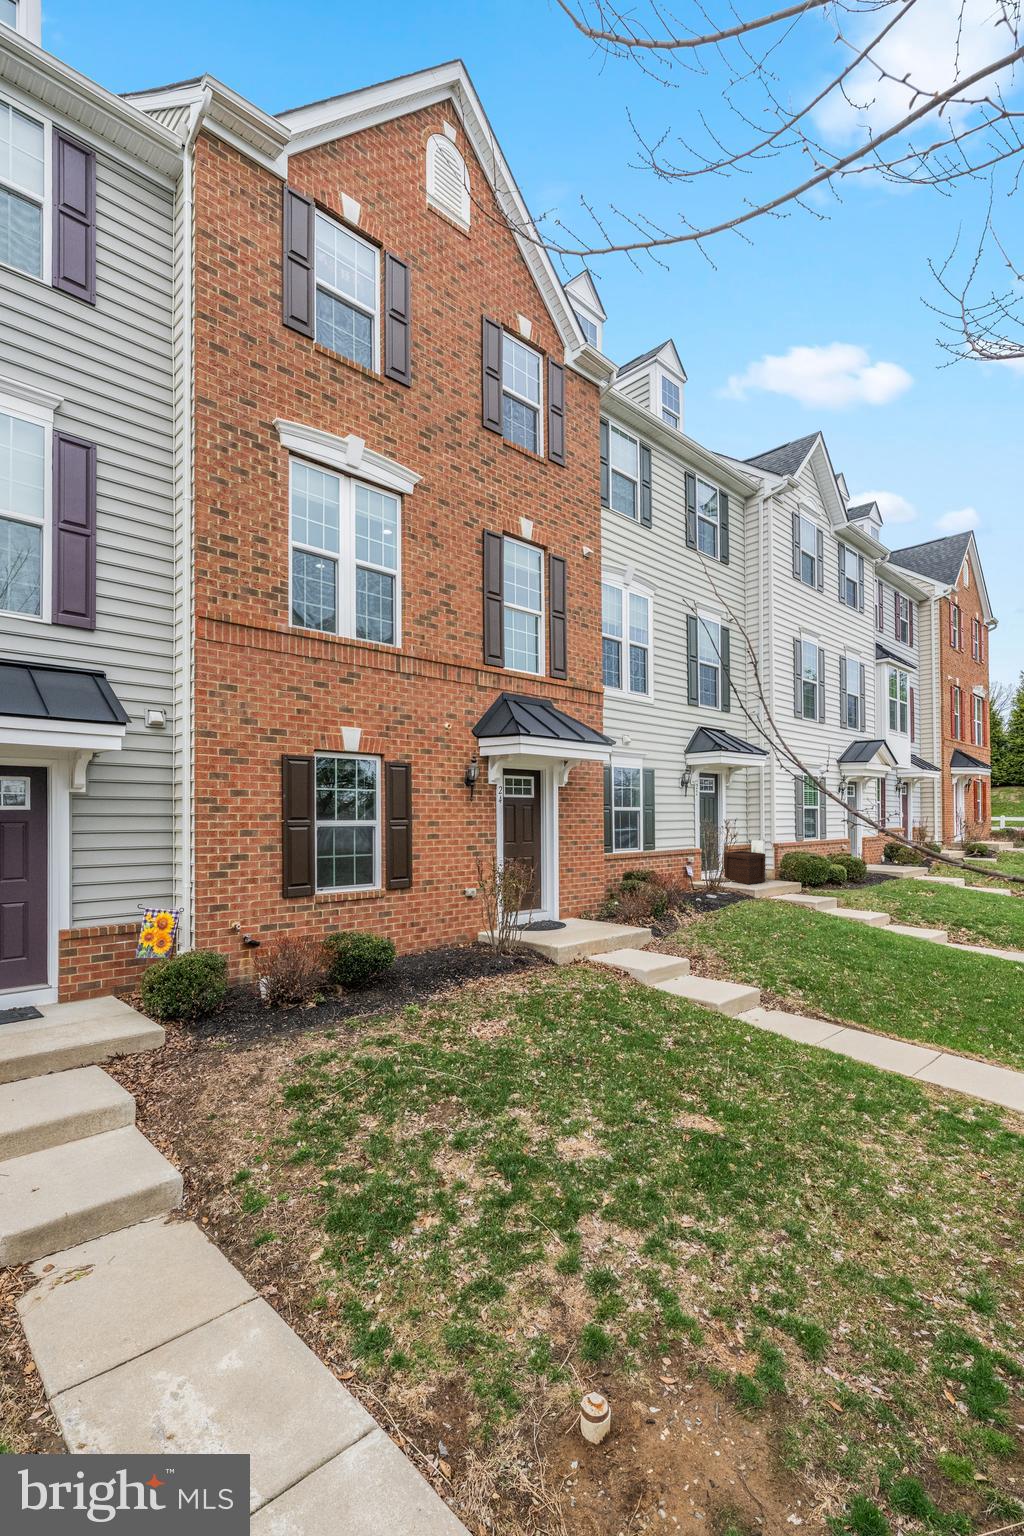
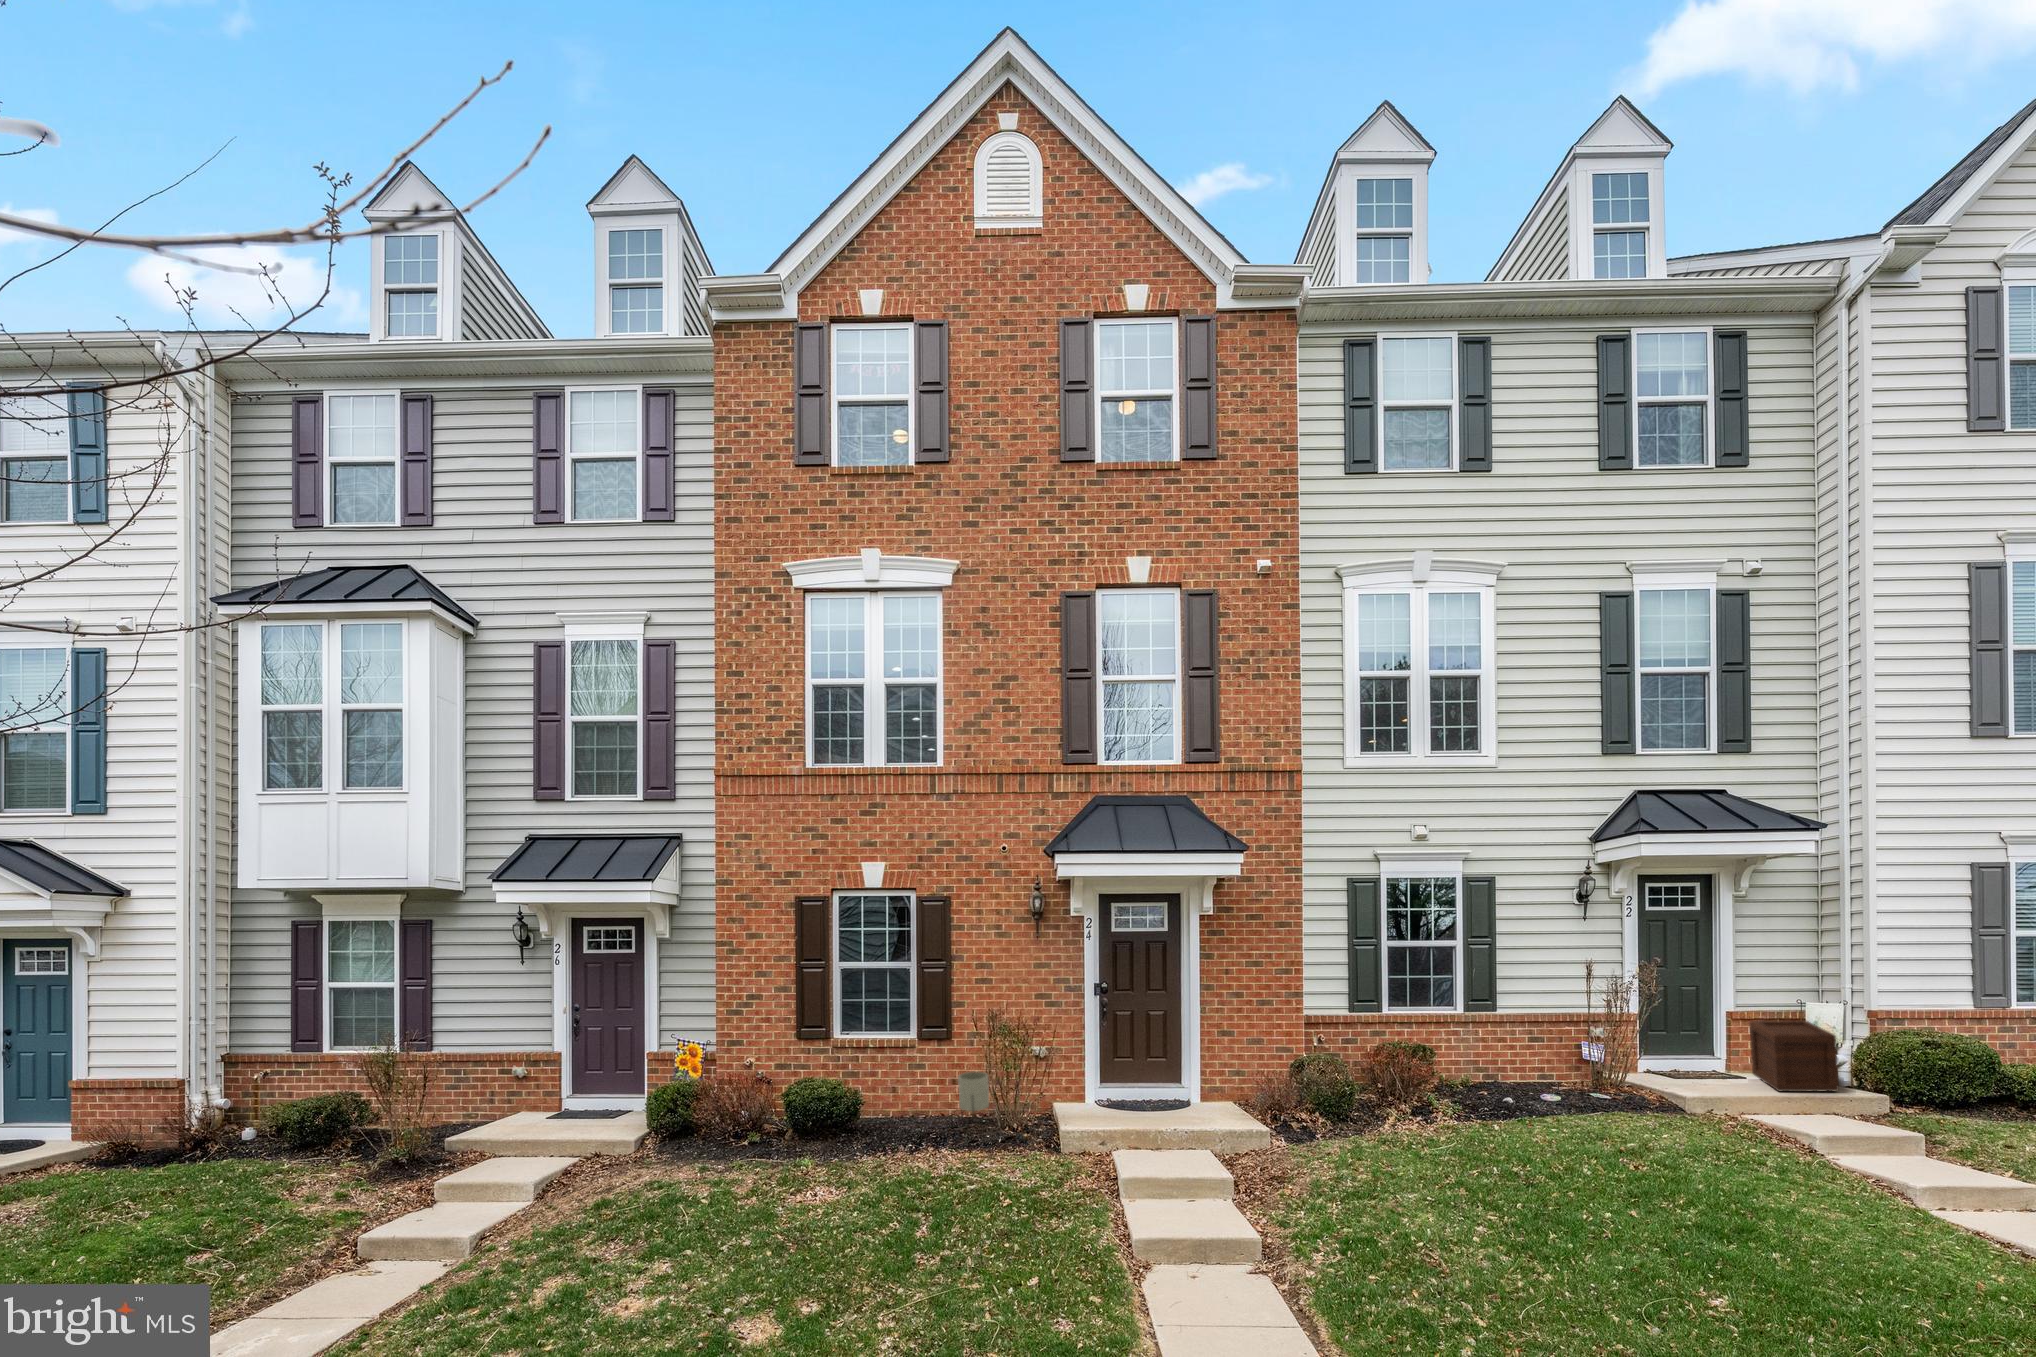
planter: none [422,913,450,957] -> present [958,1072,989,1112]

